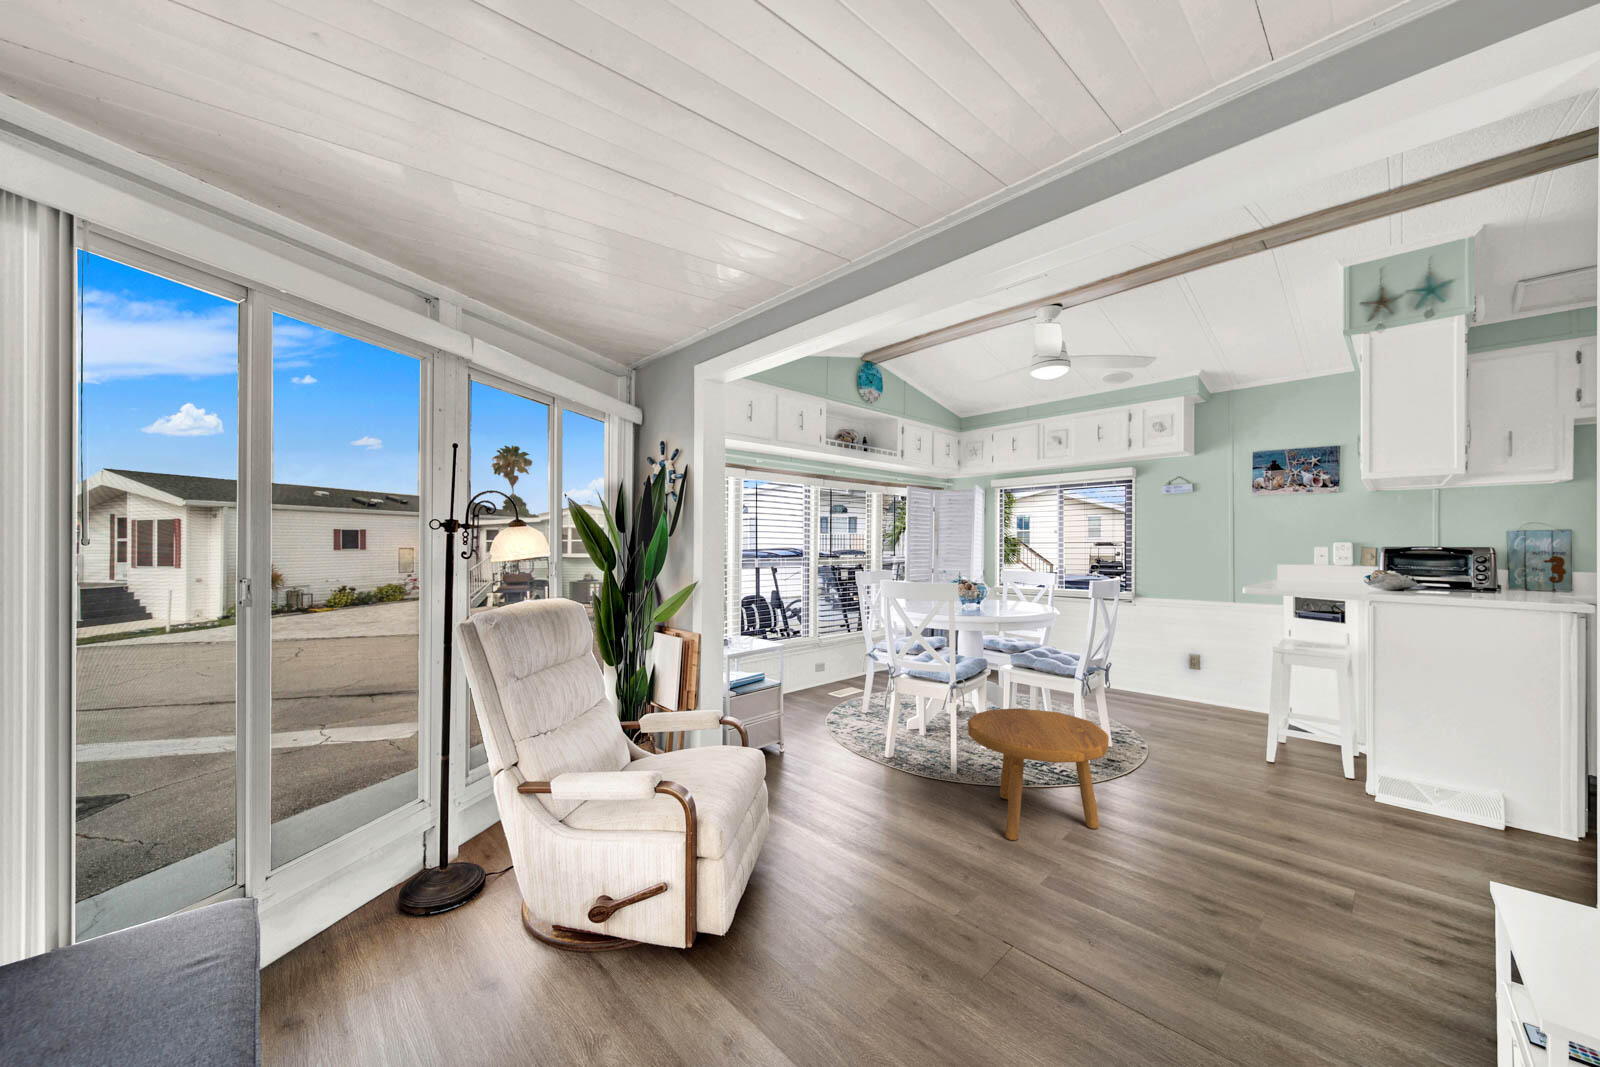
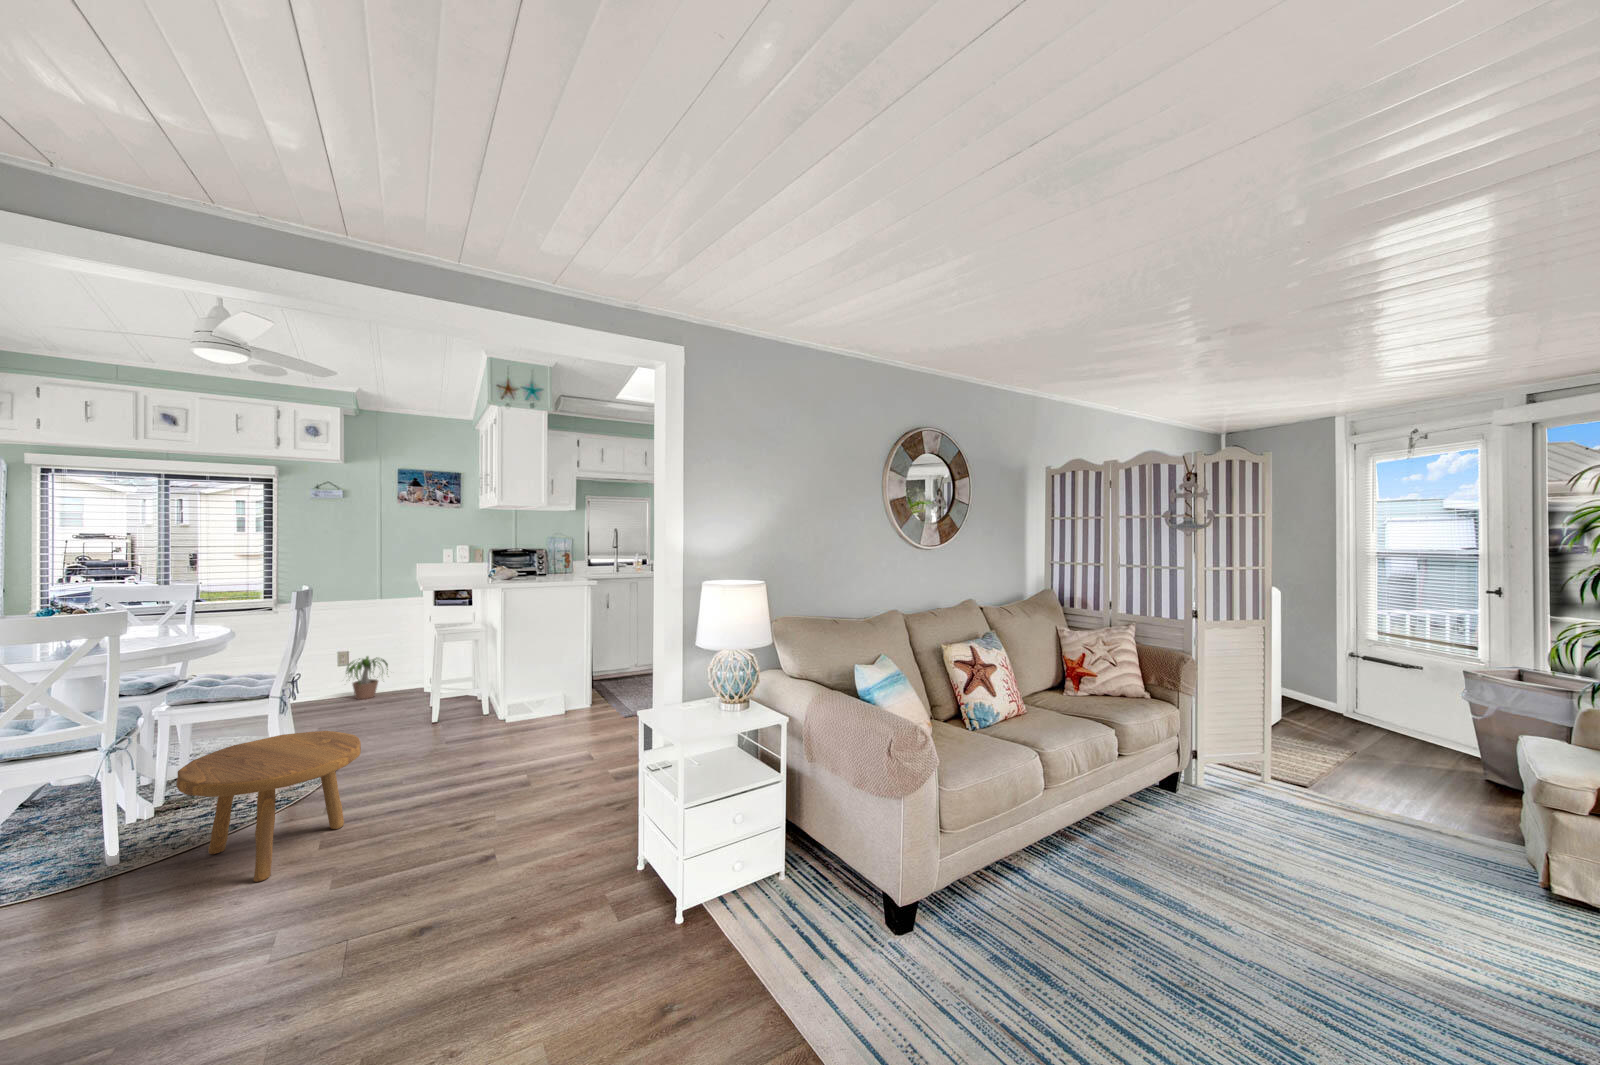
potted plant: none [1182,664,1247,712] -> present [346,656,388,699]

